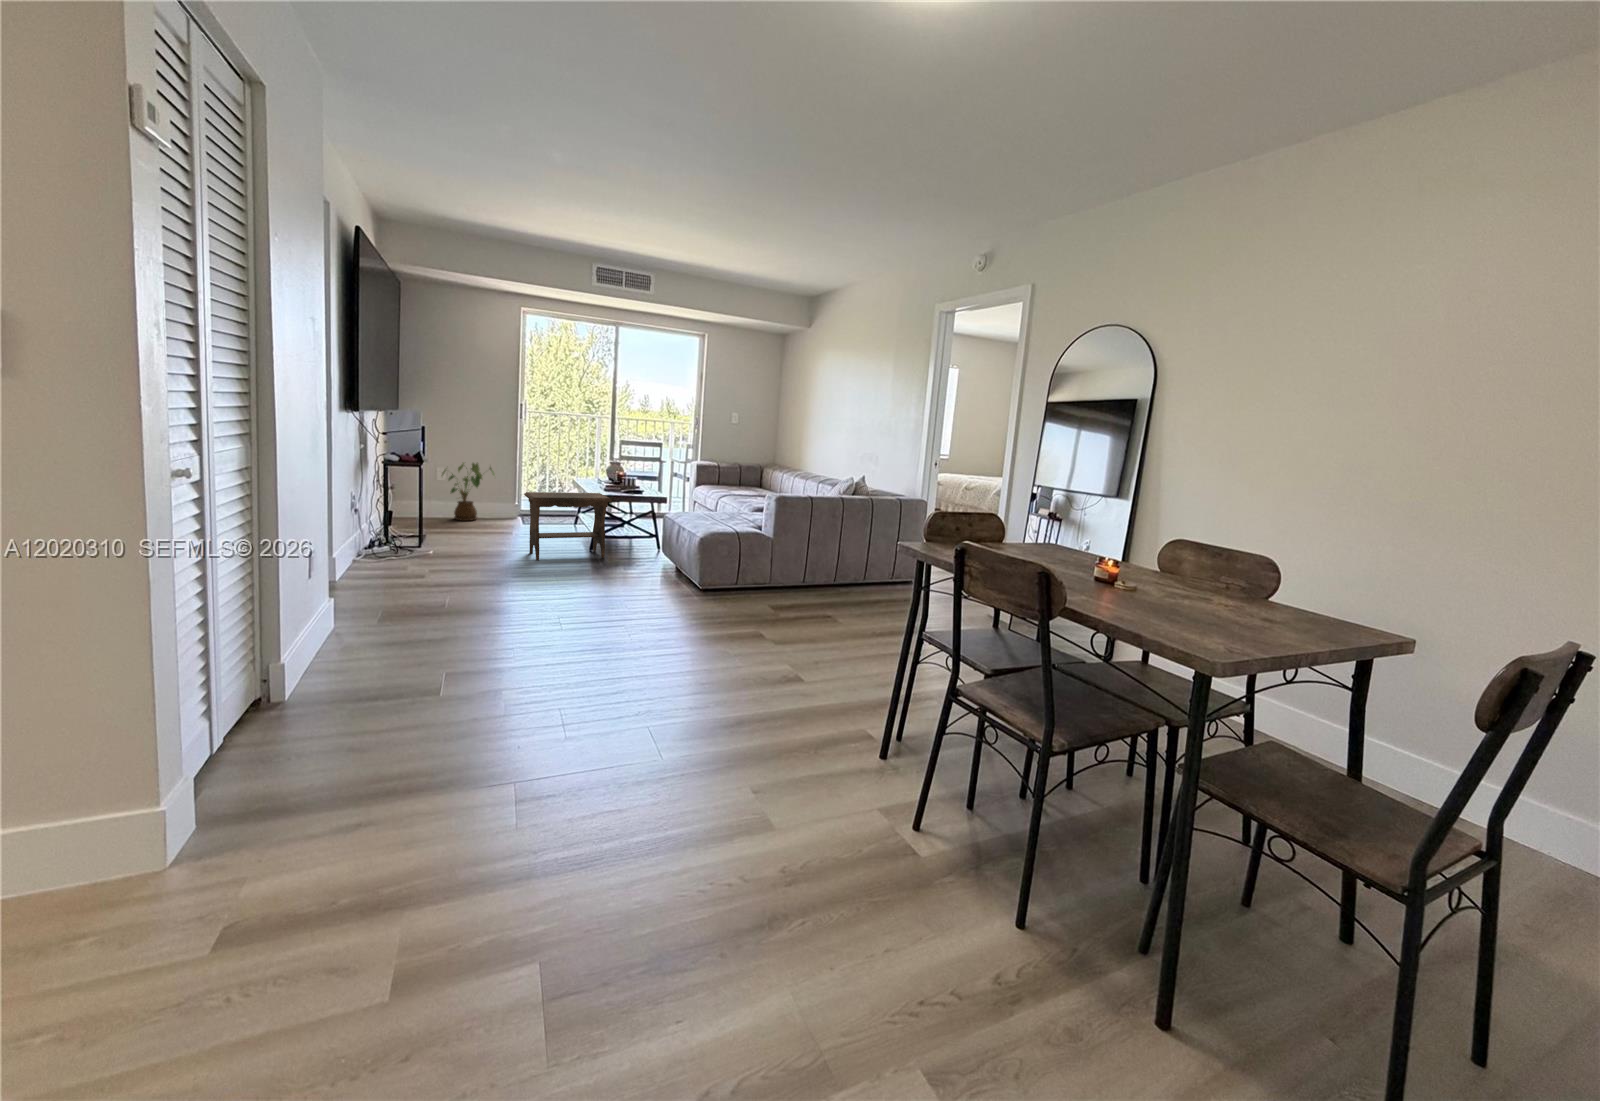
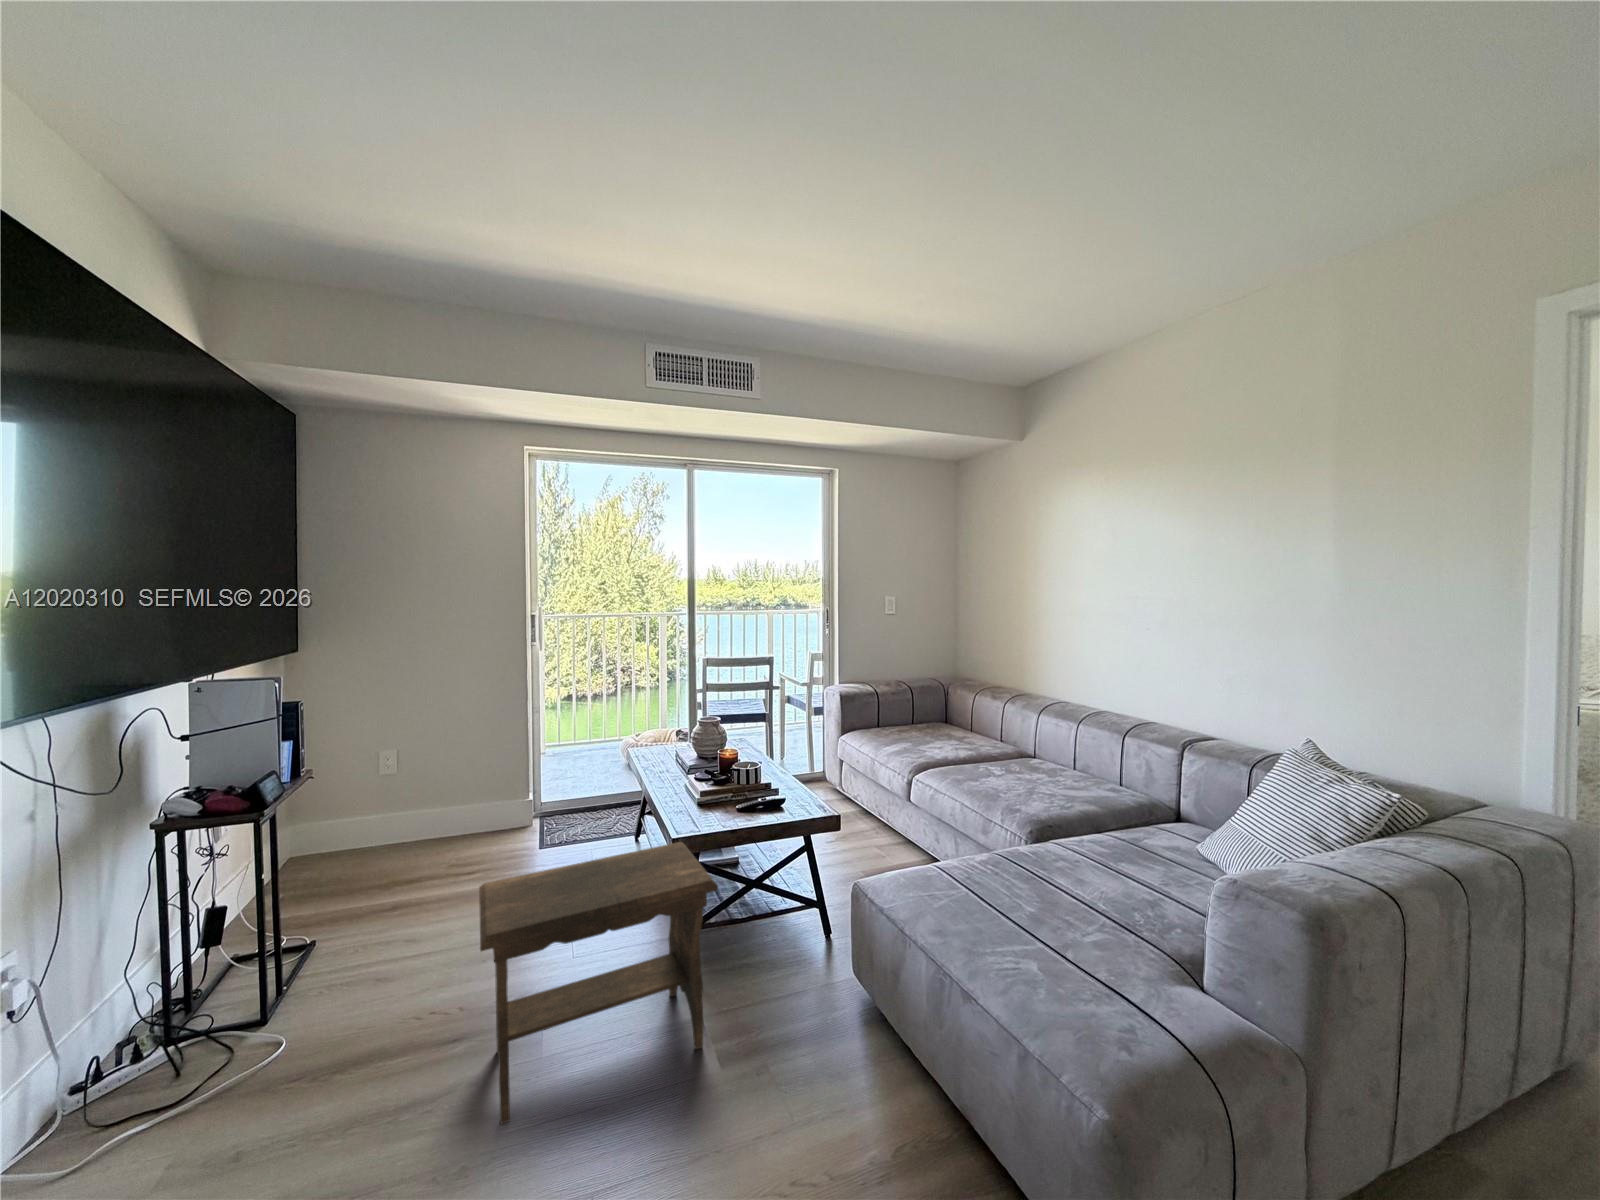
house plant: present [442,463,495,521] -> none [364,737,476,864]

